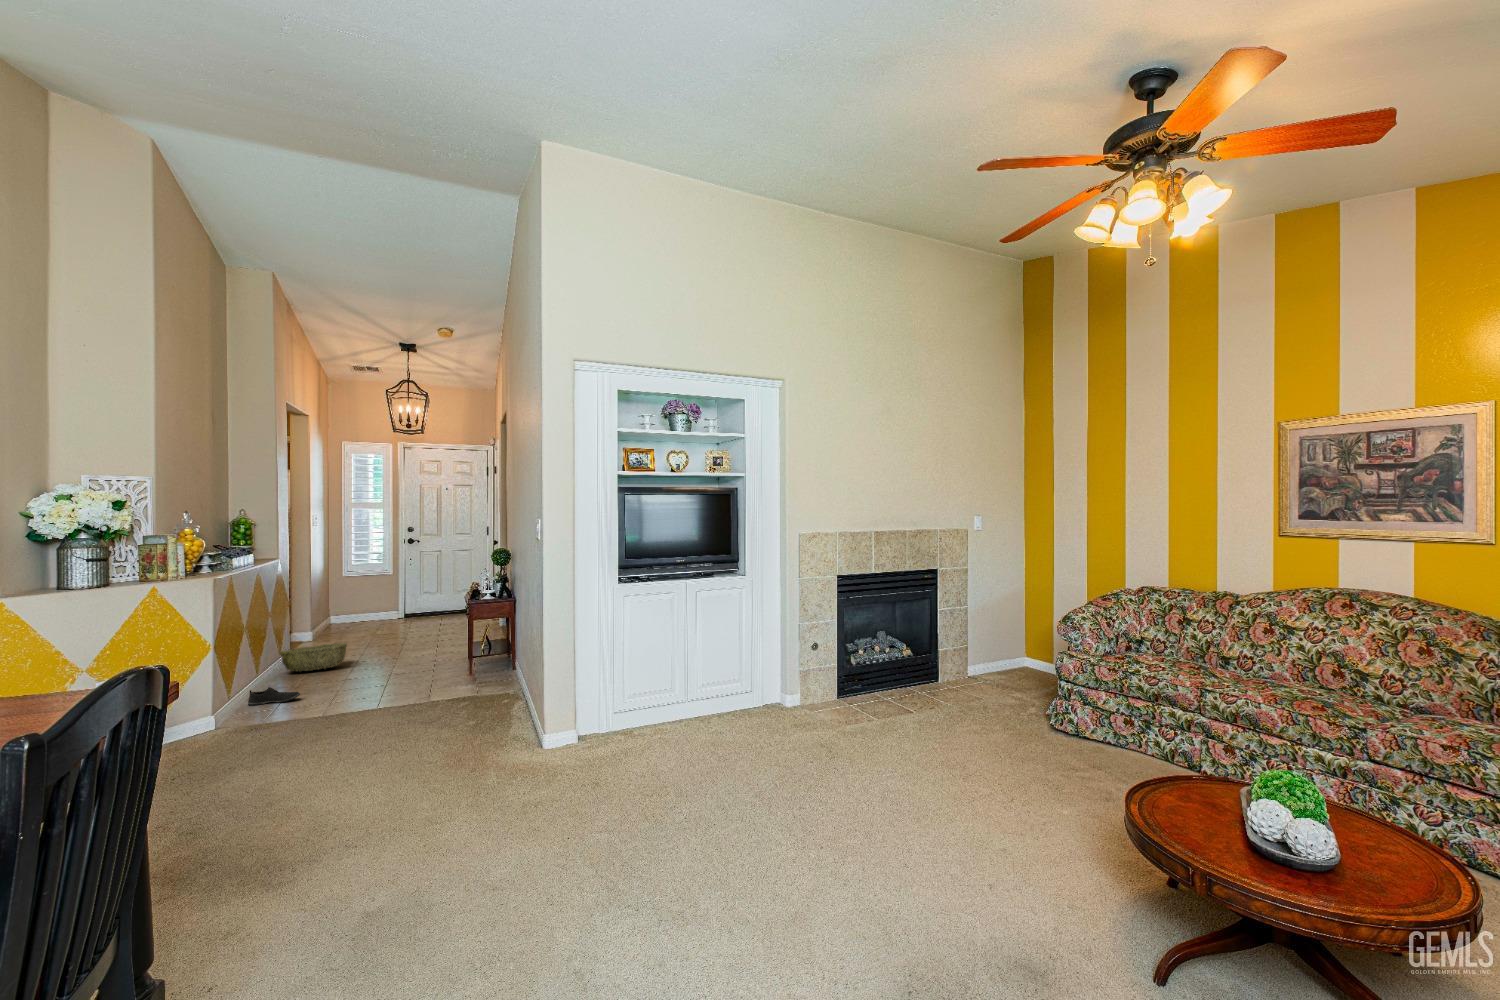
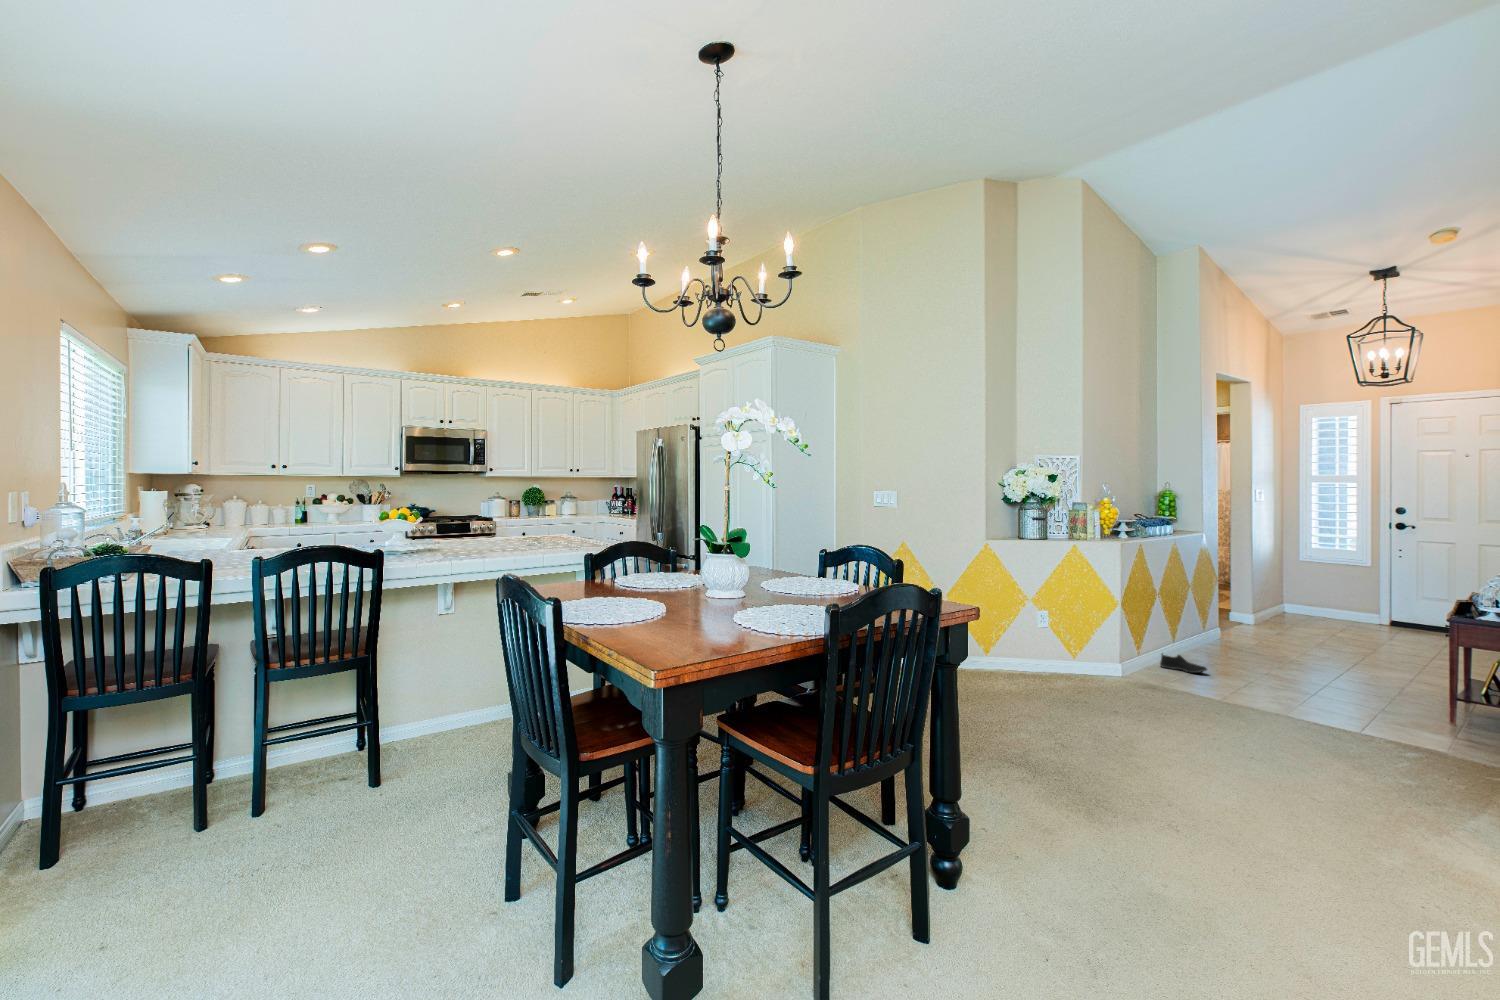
woven basket: present [280,643,347,672] -> none [1203,625,1277,655]

